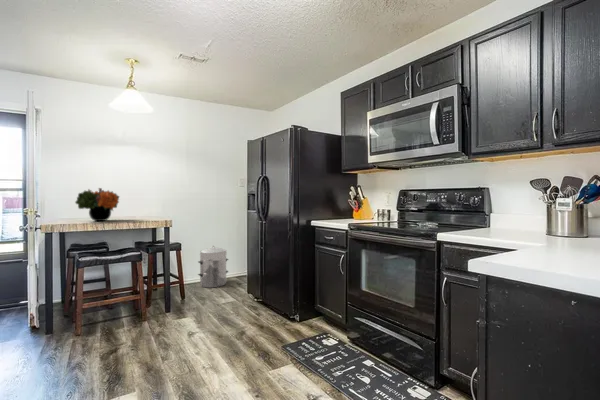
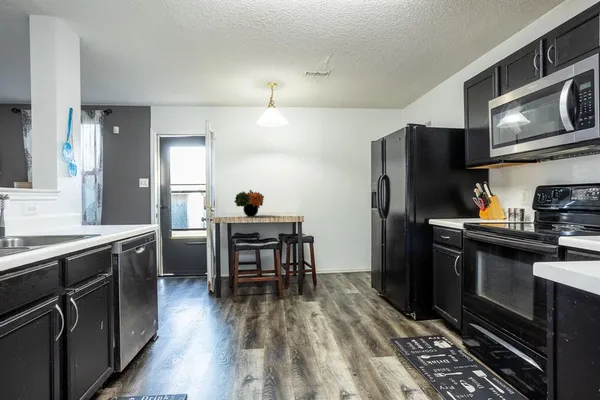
waste bin: present [198,246,228,288] -> none [329,241,356,279]

